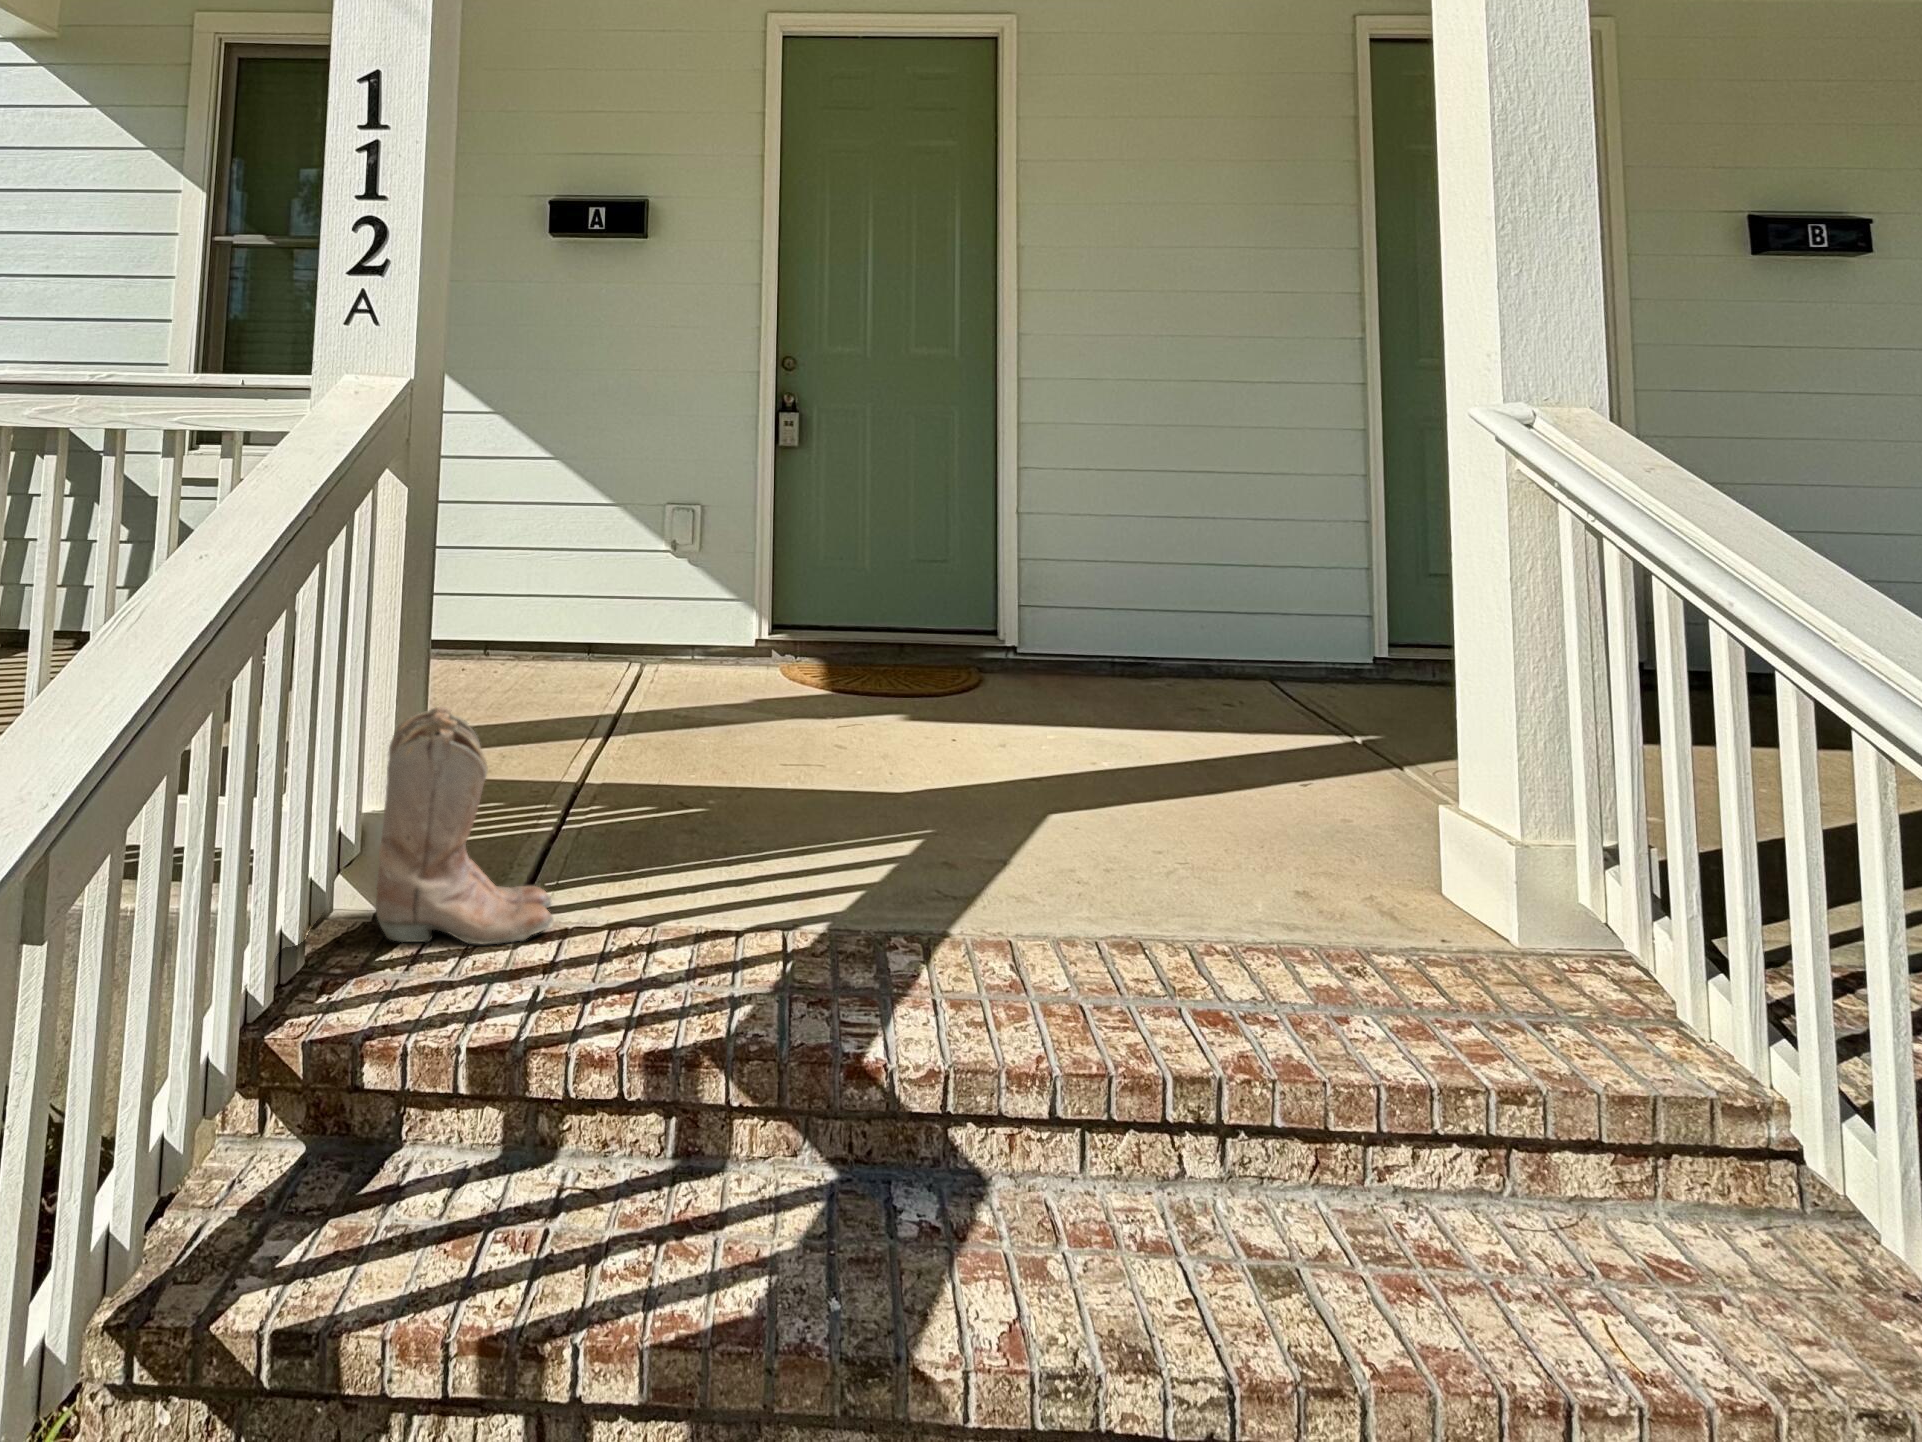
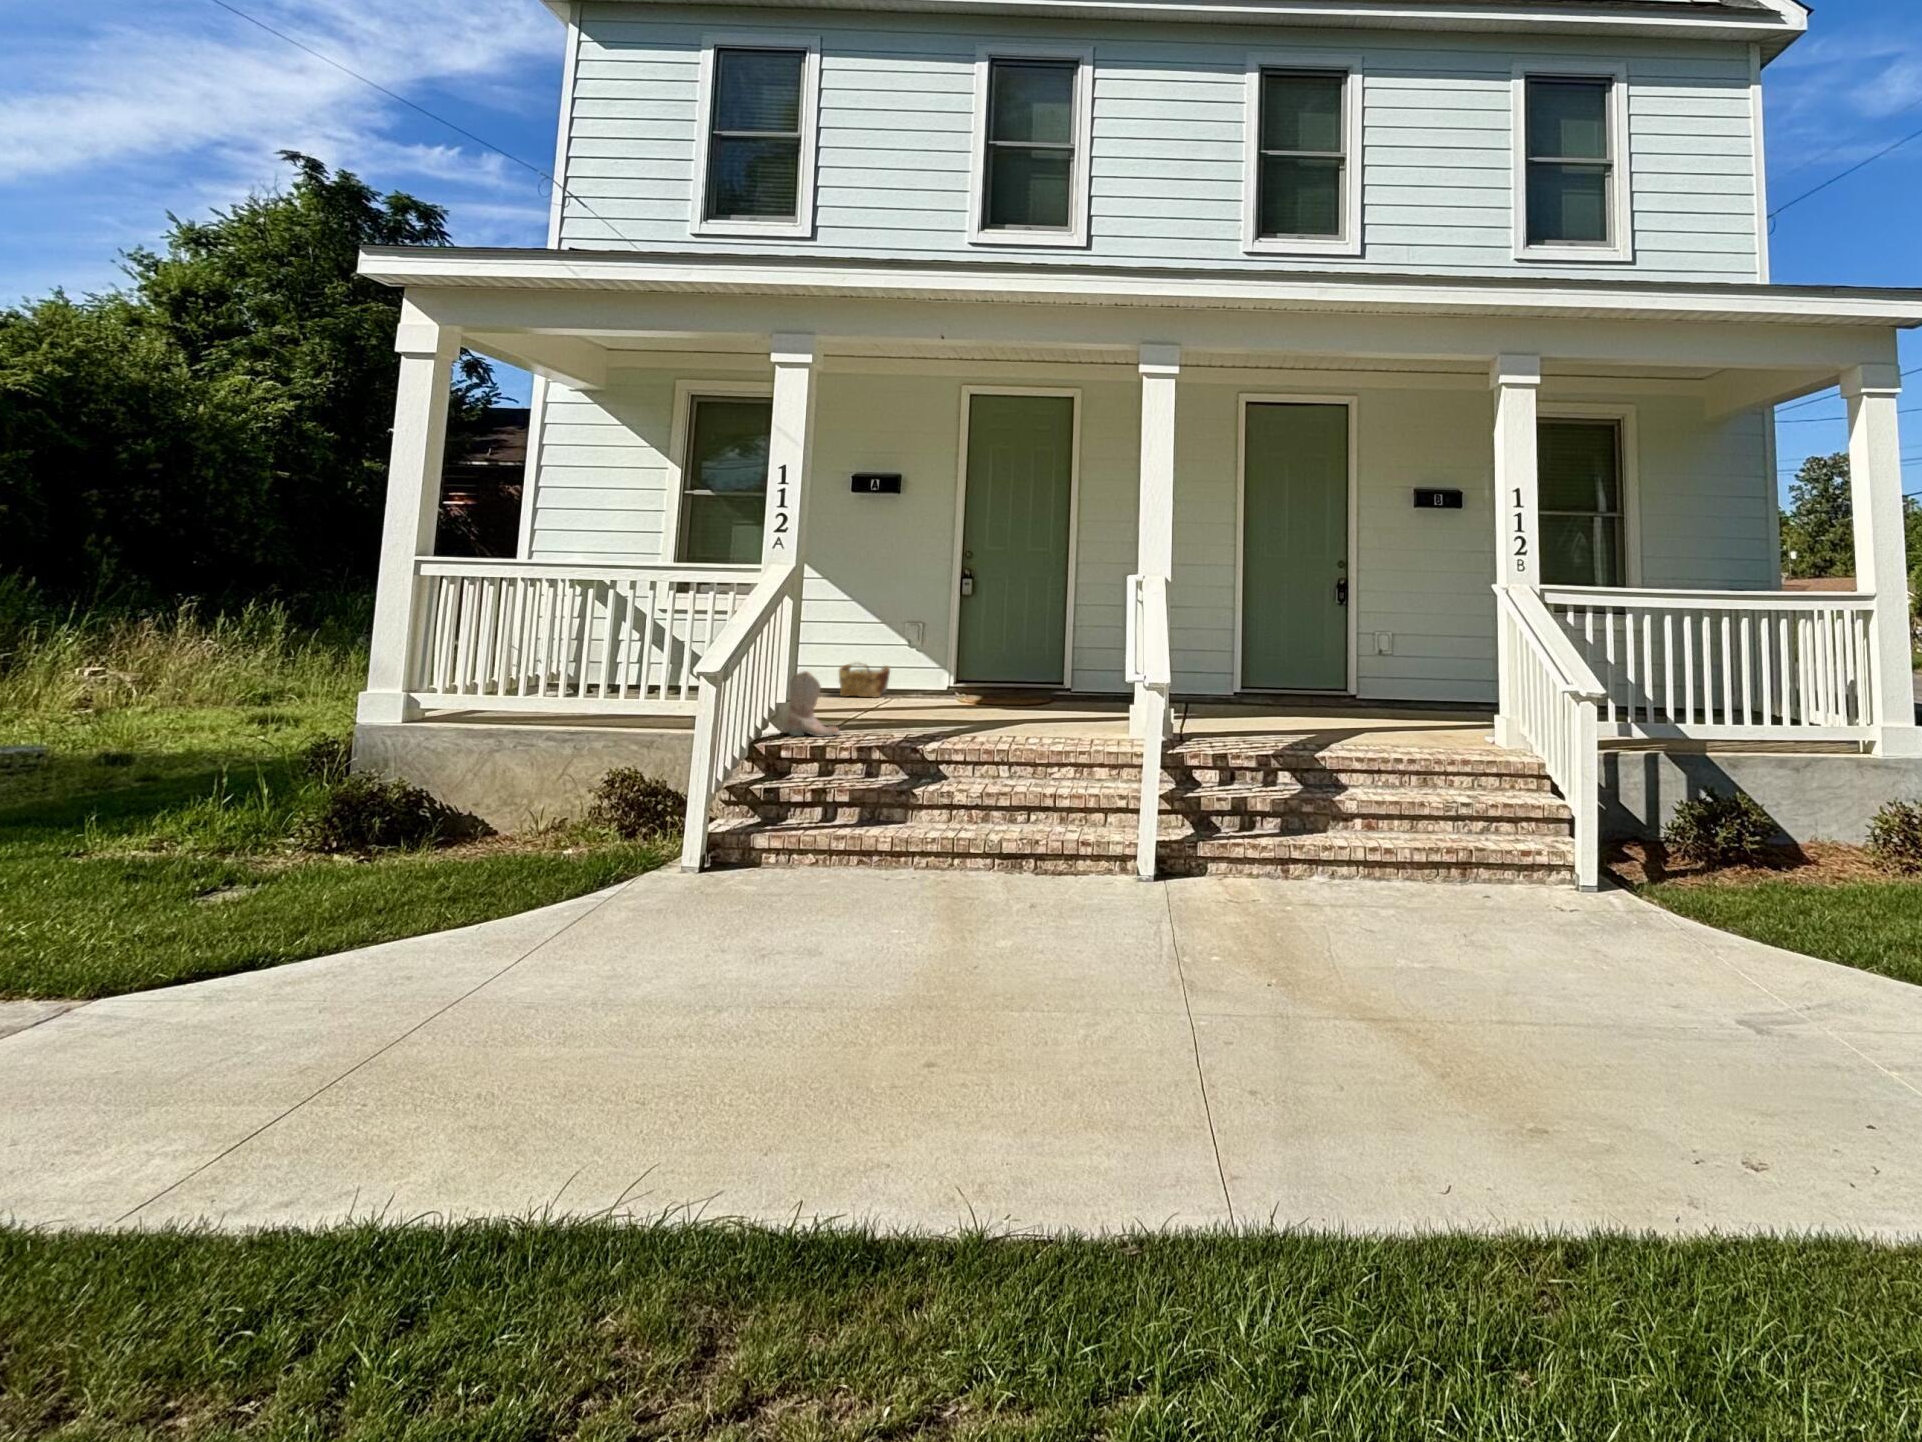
woven basket: none [551,576,661,680] -> present [839,663,890,698]

